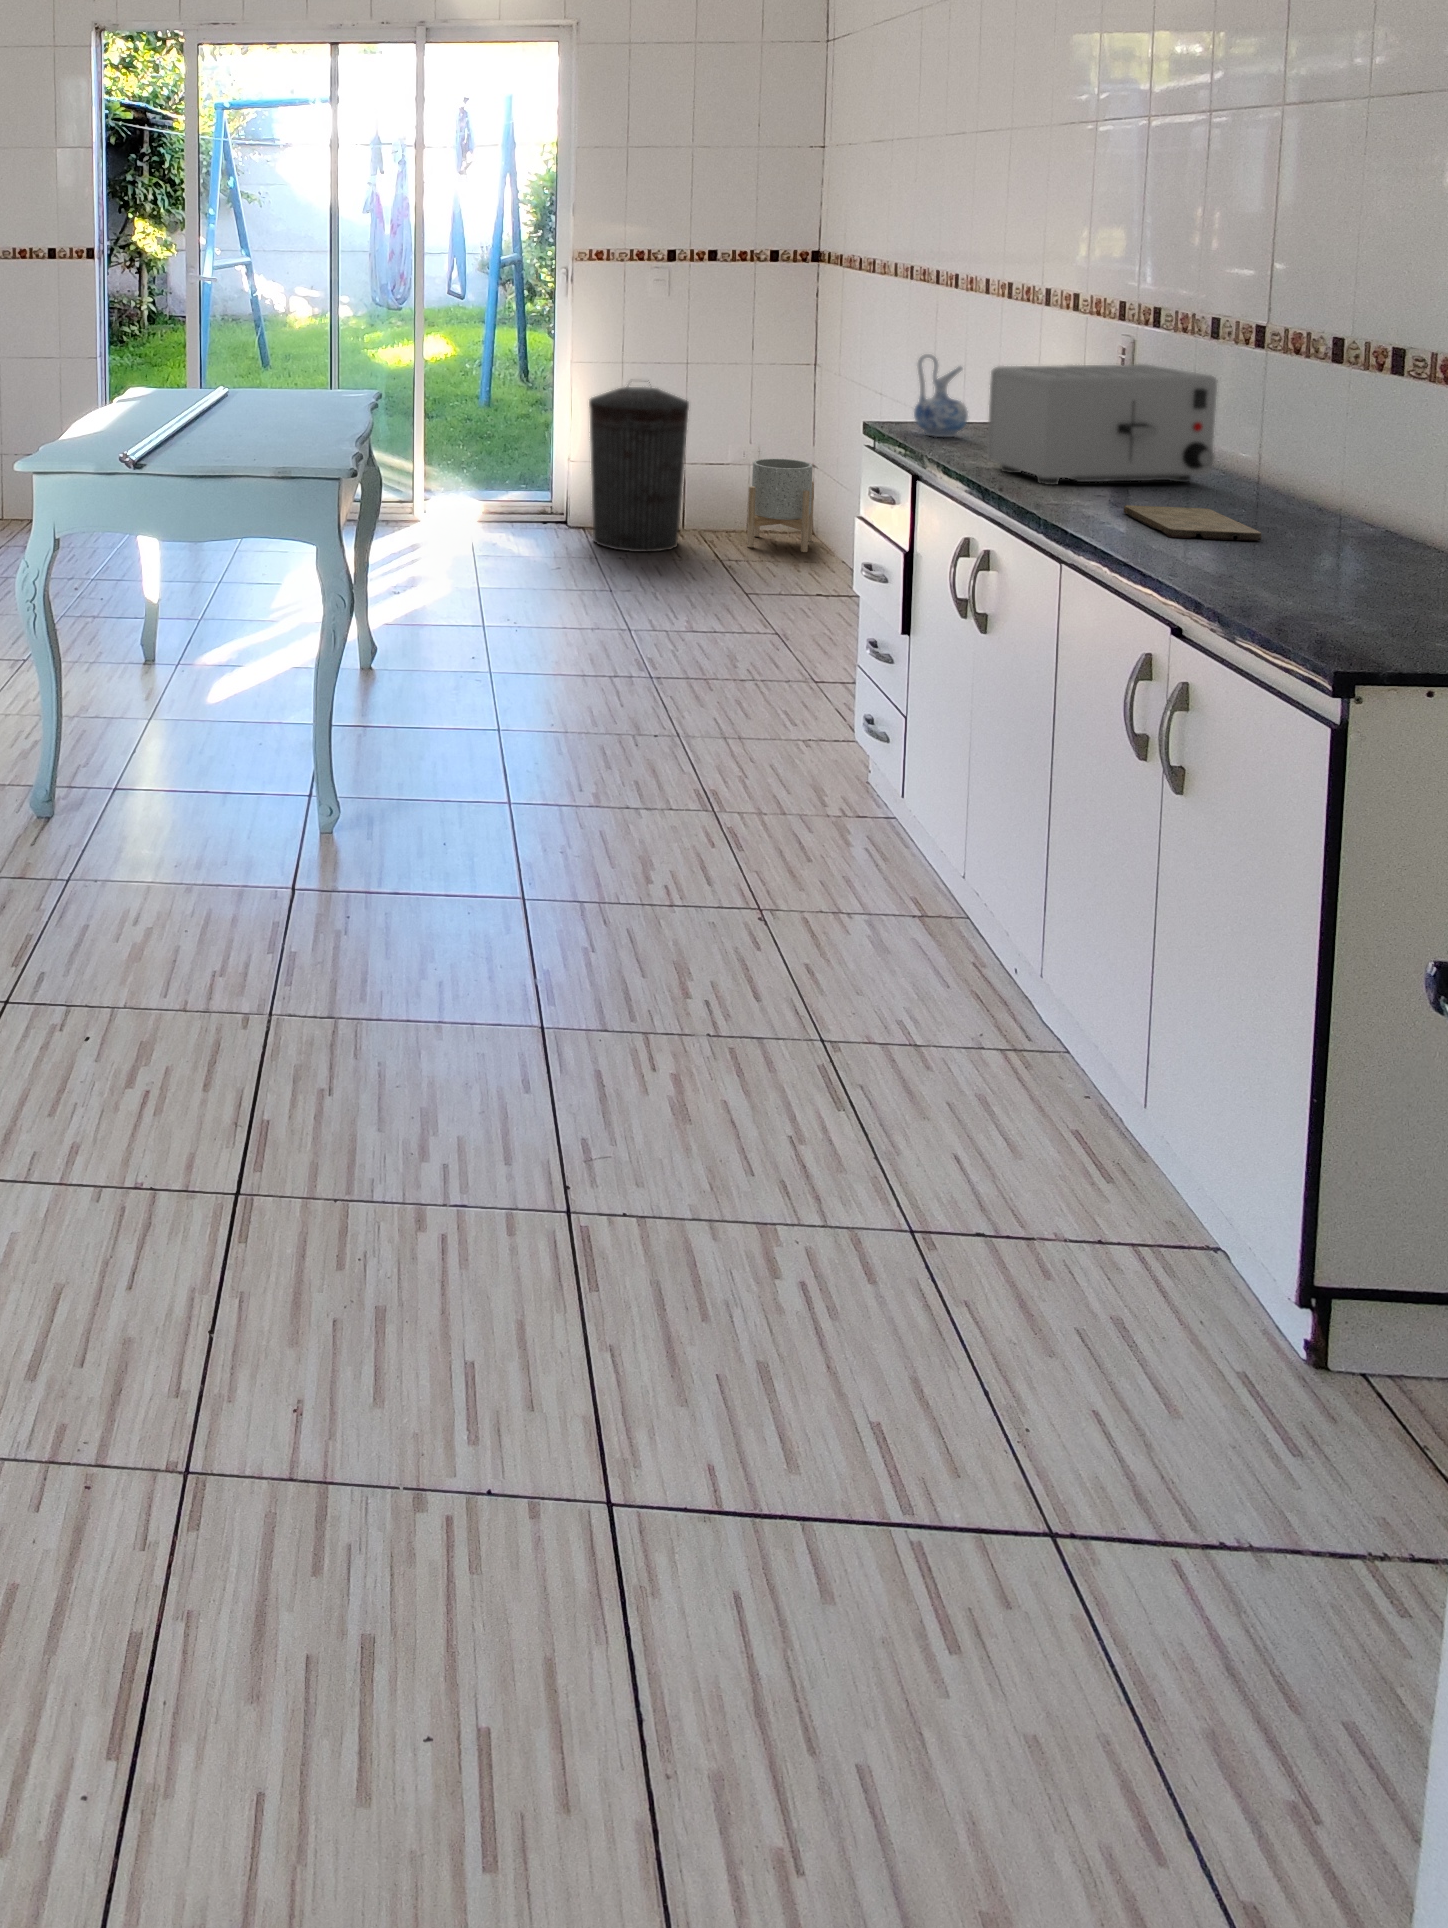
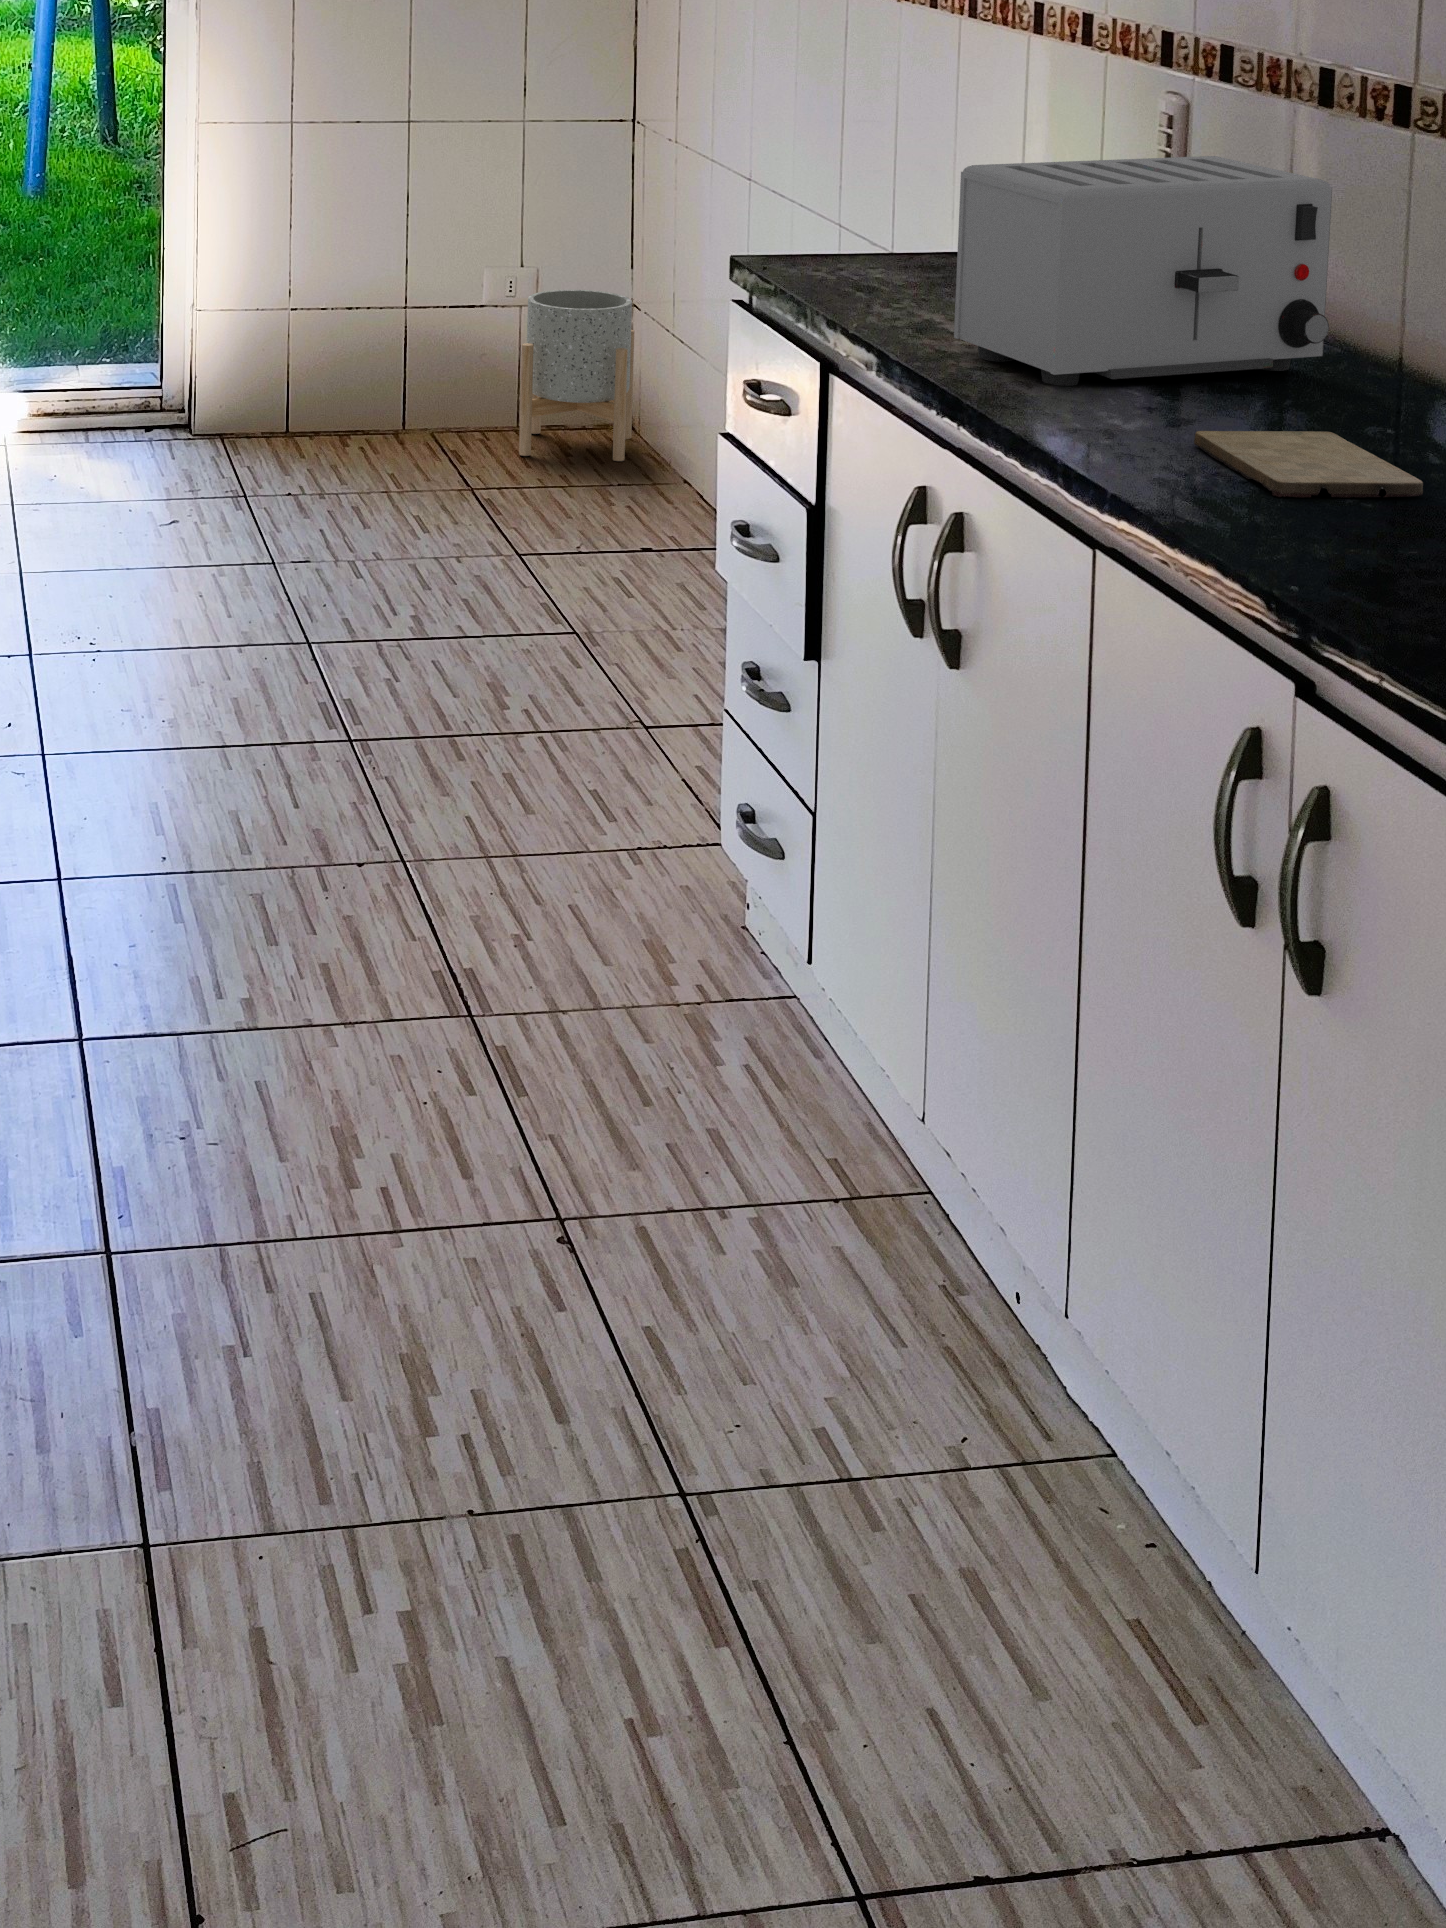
ceramic pitcher: present [914,354,968,437] -> none [823,132,914,285]
trash can: present [589,382,689,552] -> none [231,149,414,475]

